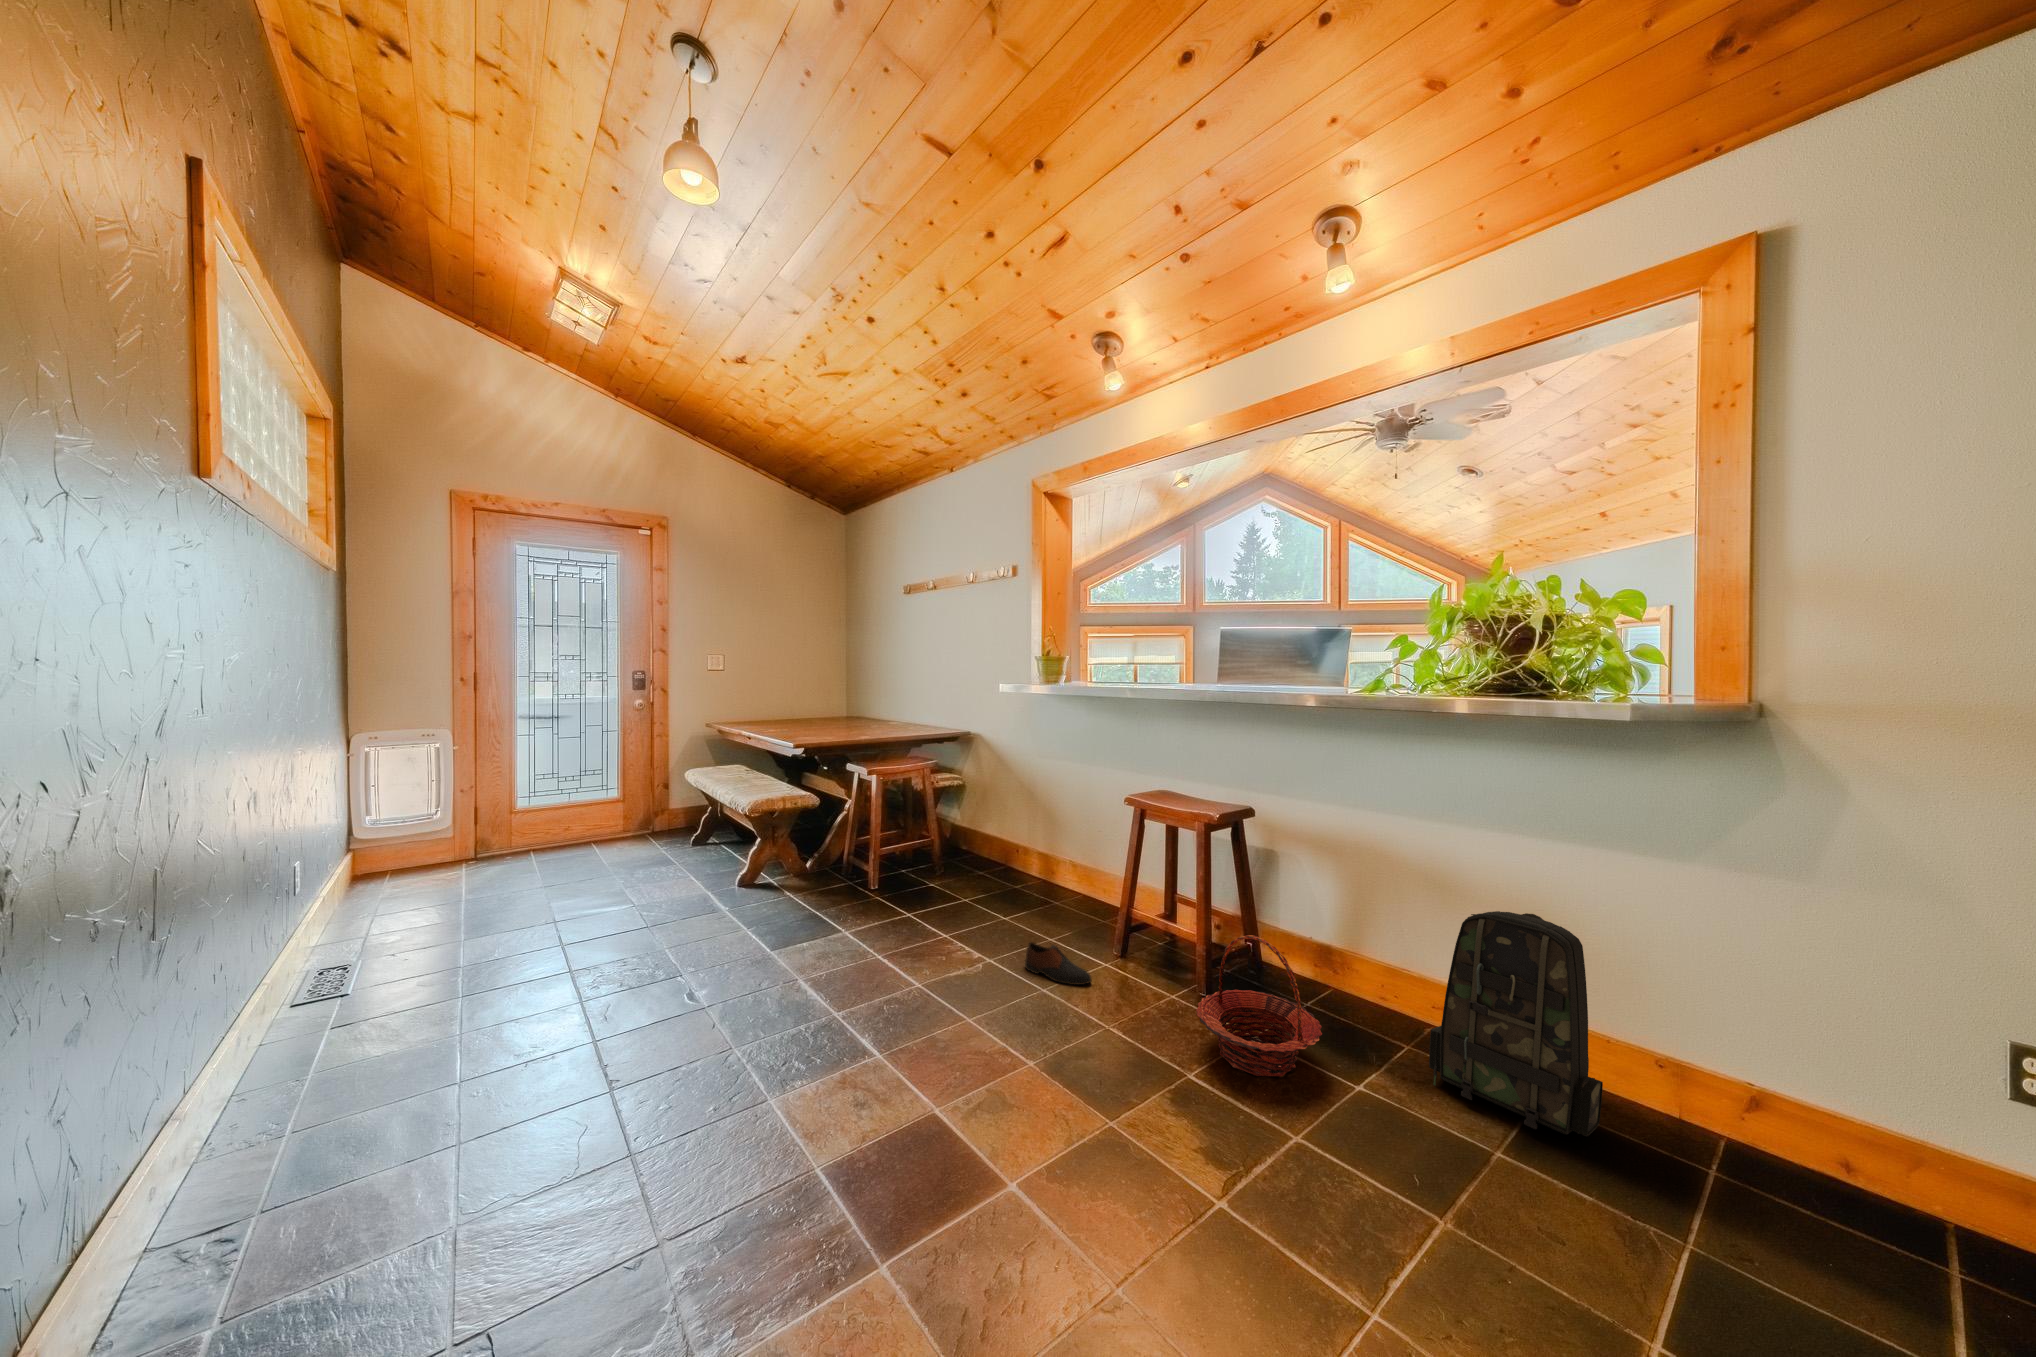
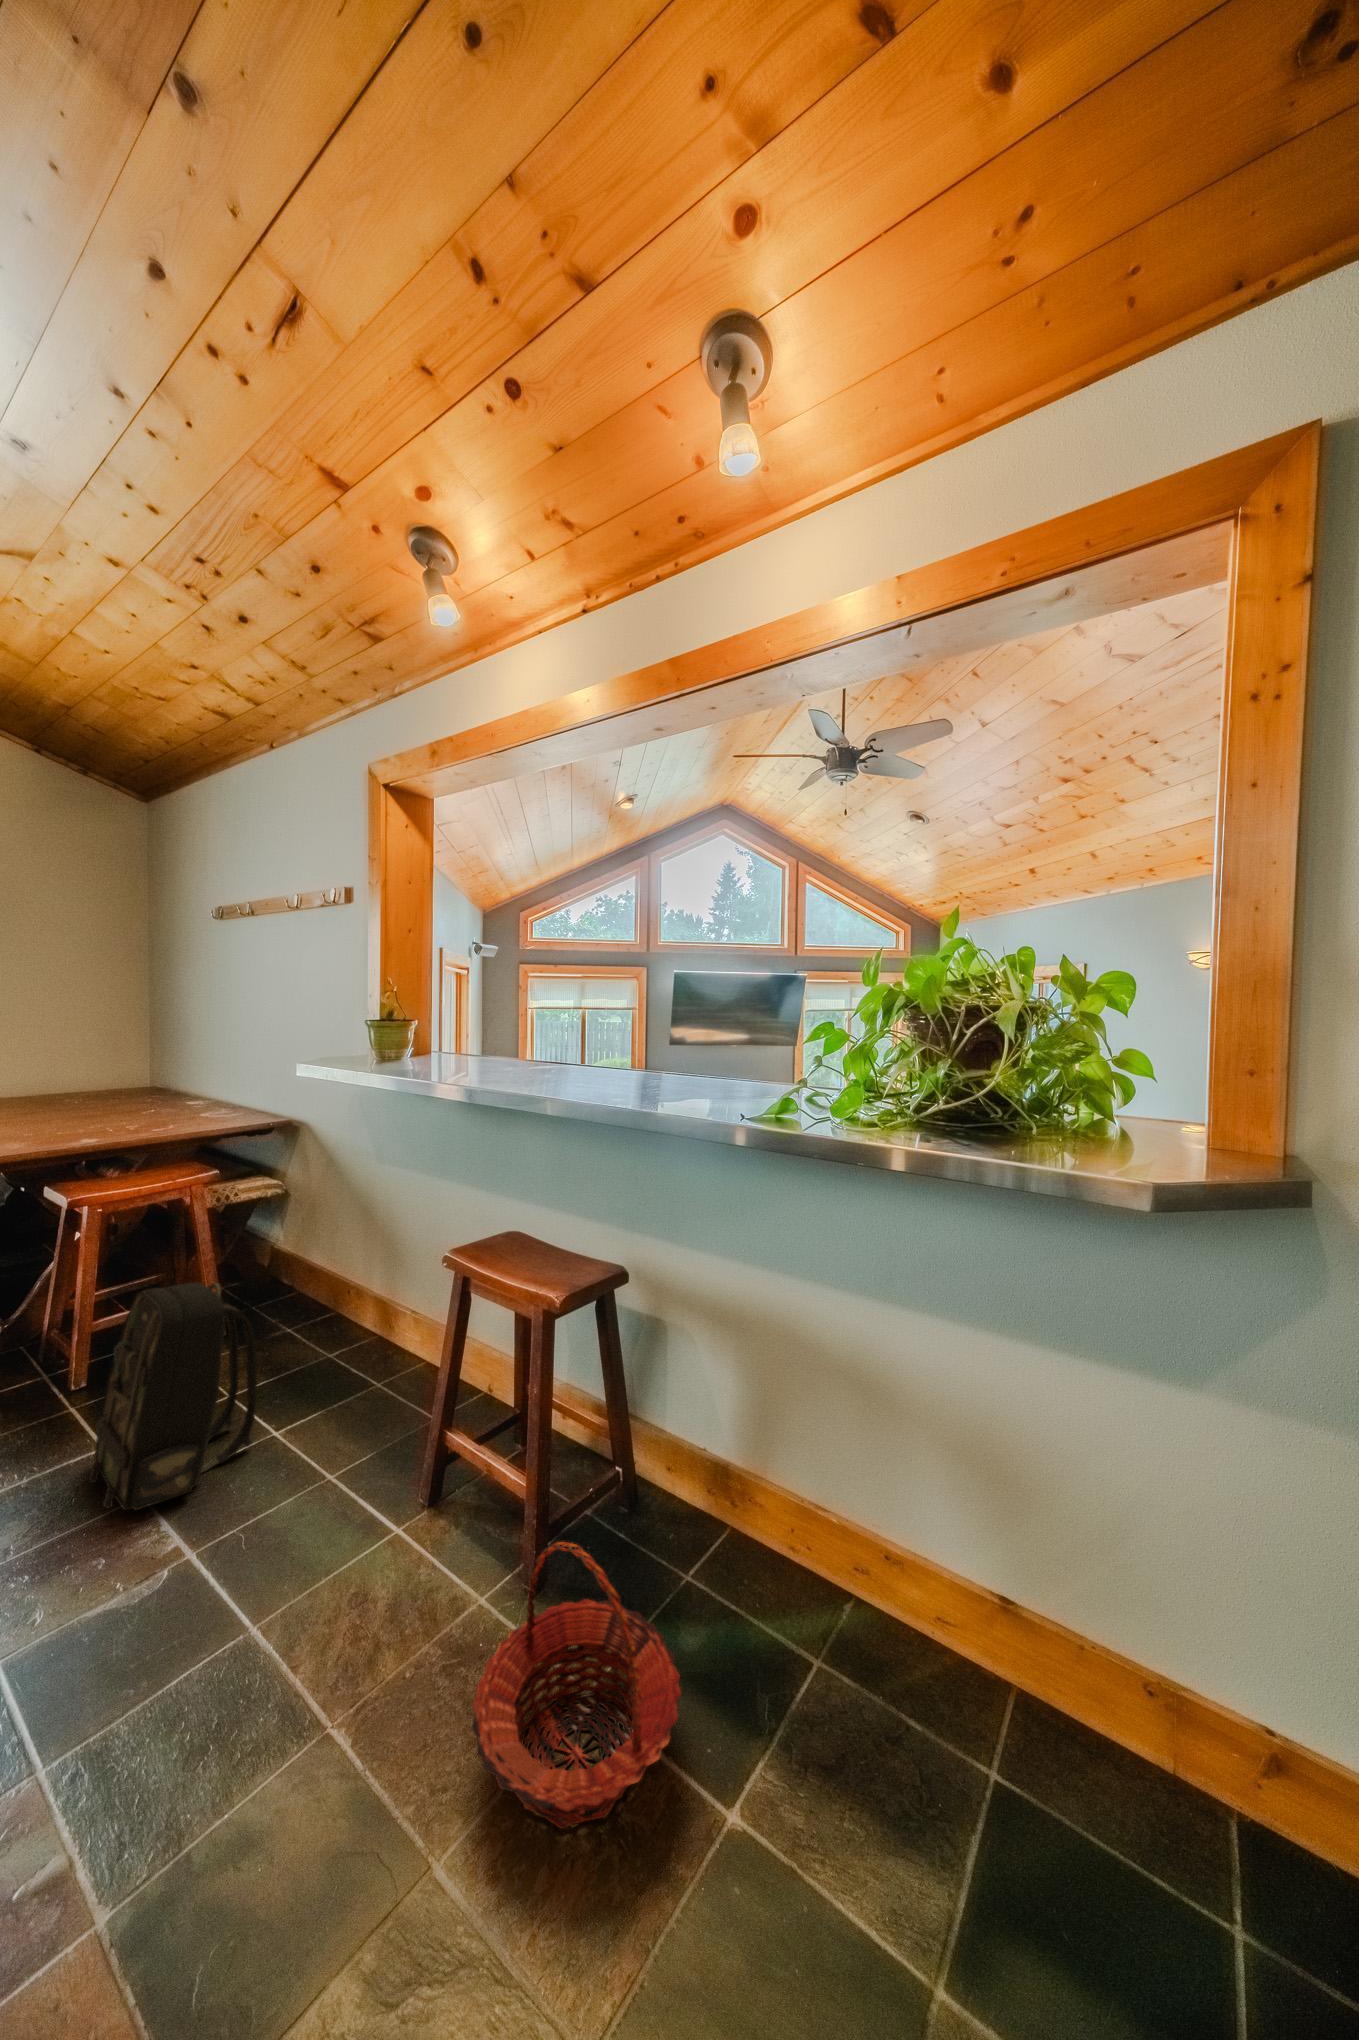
backpack: present [1429,911,1603,1136] -> present [89,1283,257,1510]
shoe: present [1025,942,1092,985] -> none [249,1512,353,1596]

